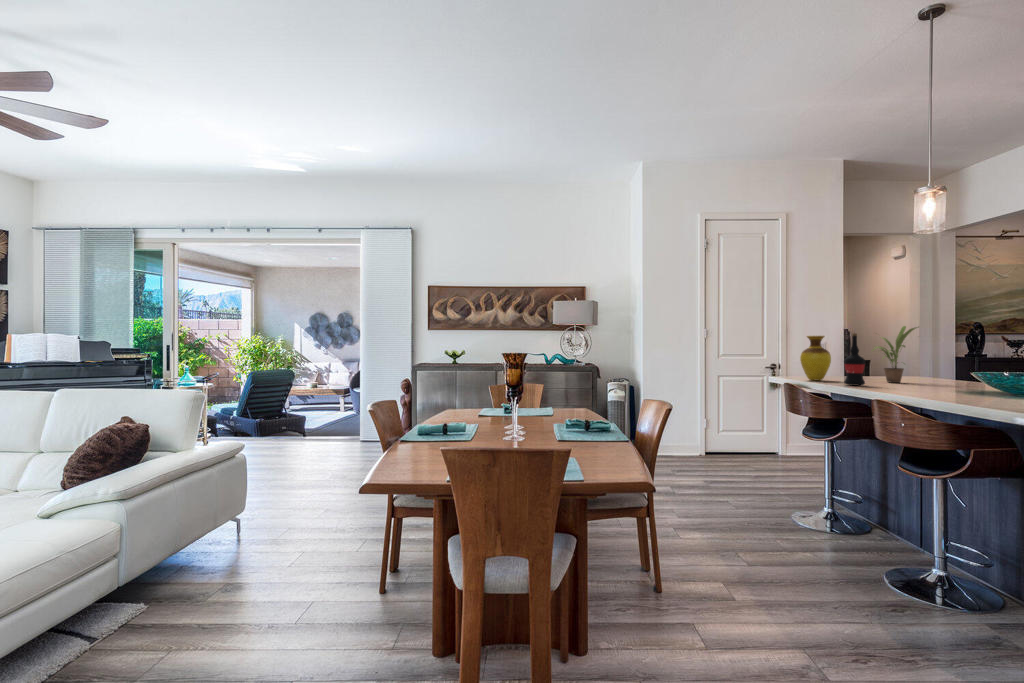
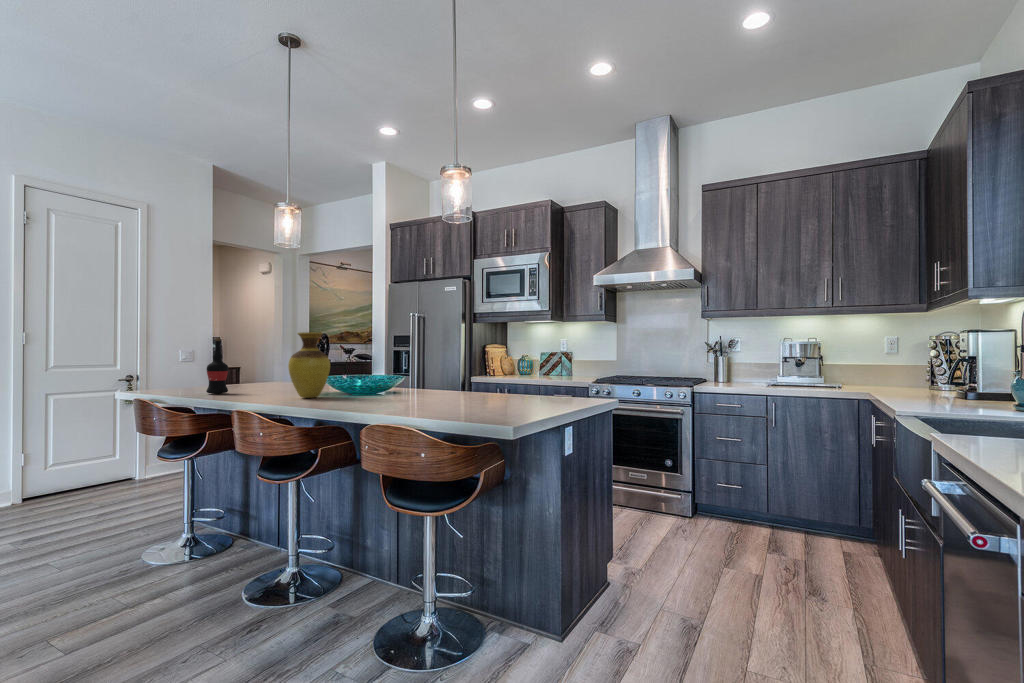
potted plant: present [873,326,918,383] -> none [235,333,280,388]
vase: present [800,336,831,381] -> present [288,332,330,398]

